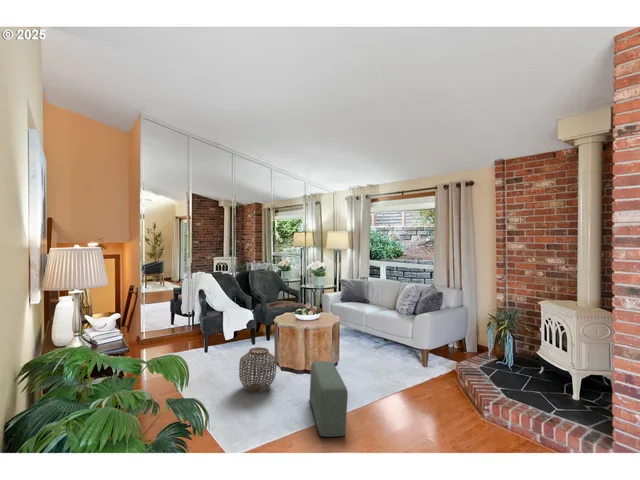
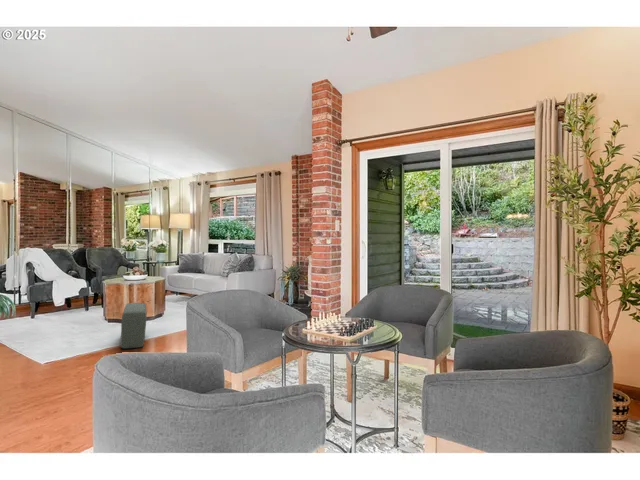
woven basket: present [239,347,277,392] -> none [59,300,97,335]

